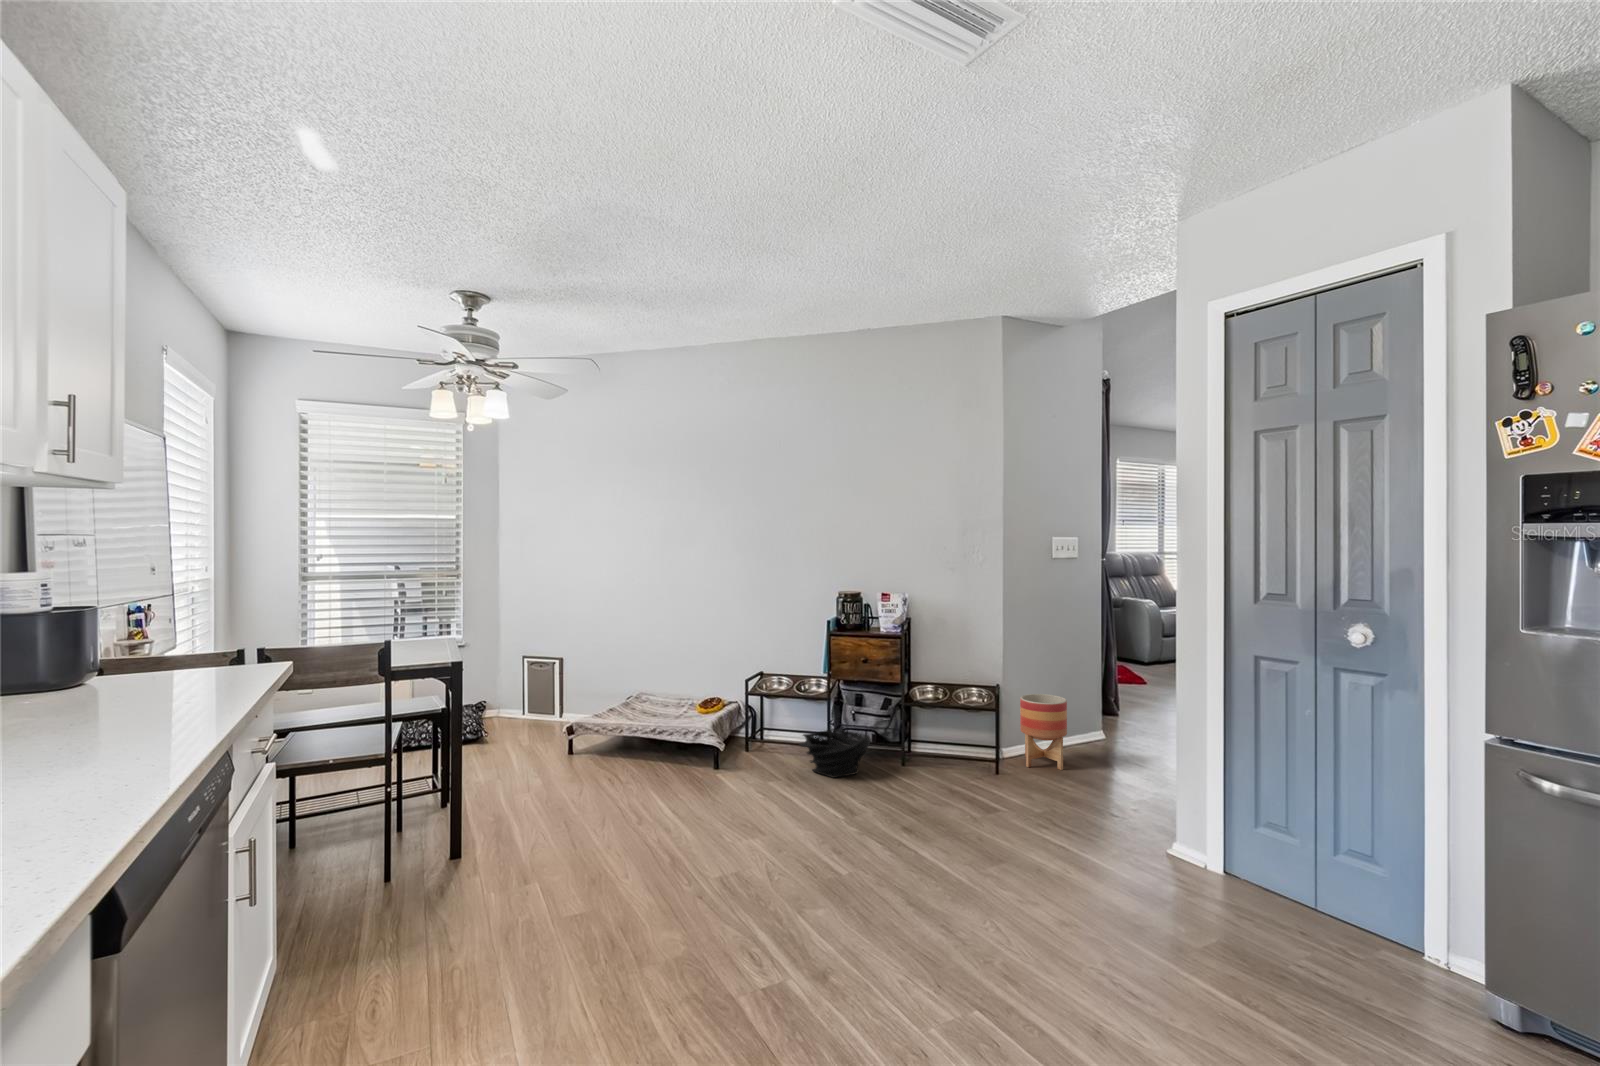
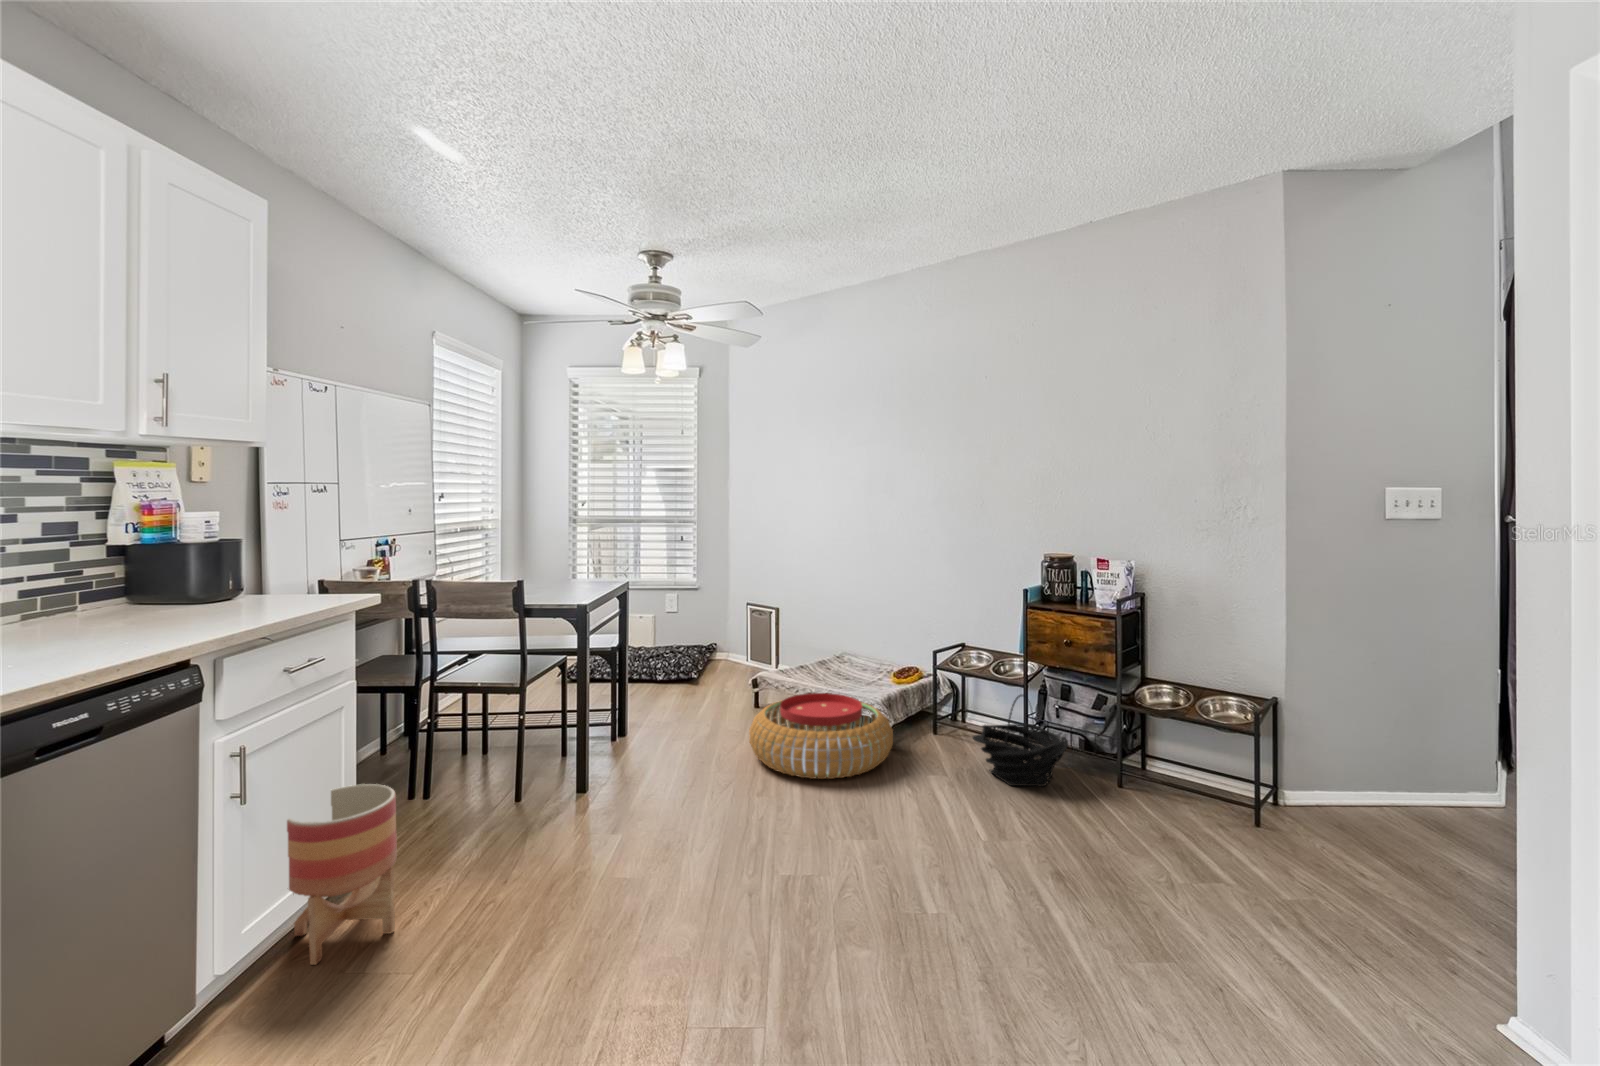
planter: present [1020,694,1067,770] -> present [287,784,397,965]
pouf: none [602,727,735,802] -> present [749,693,893,779]

